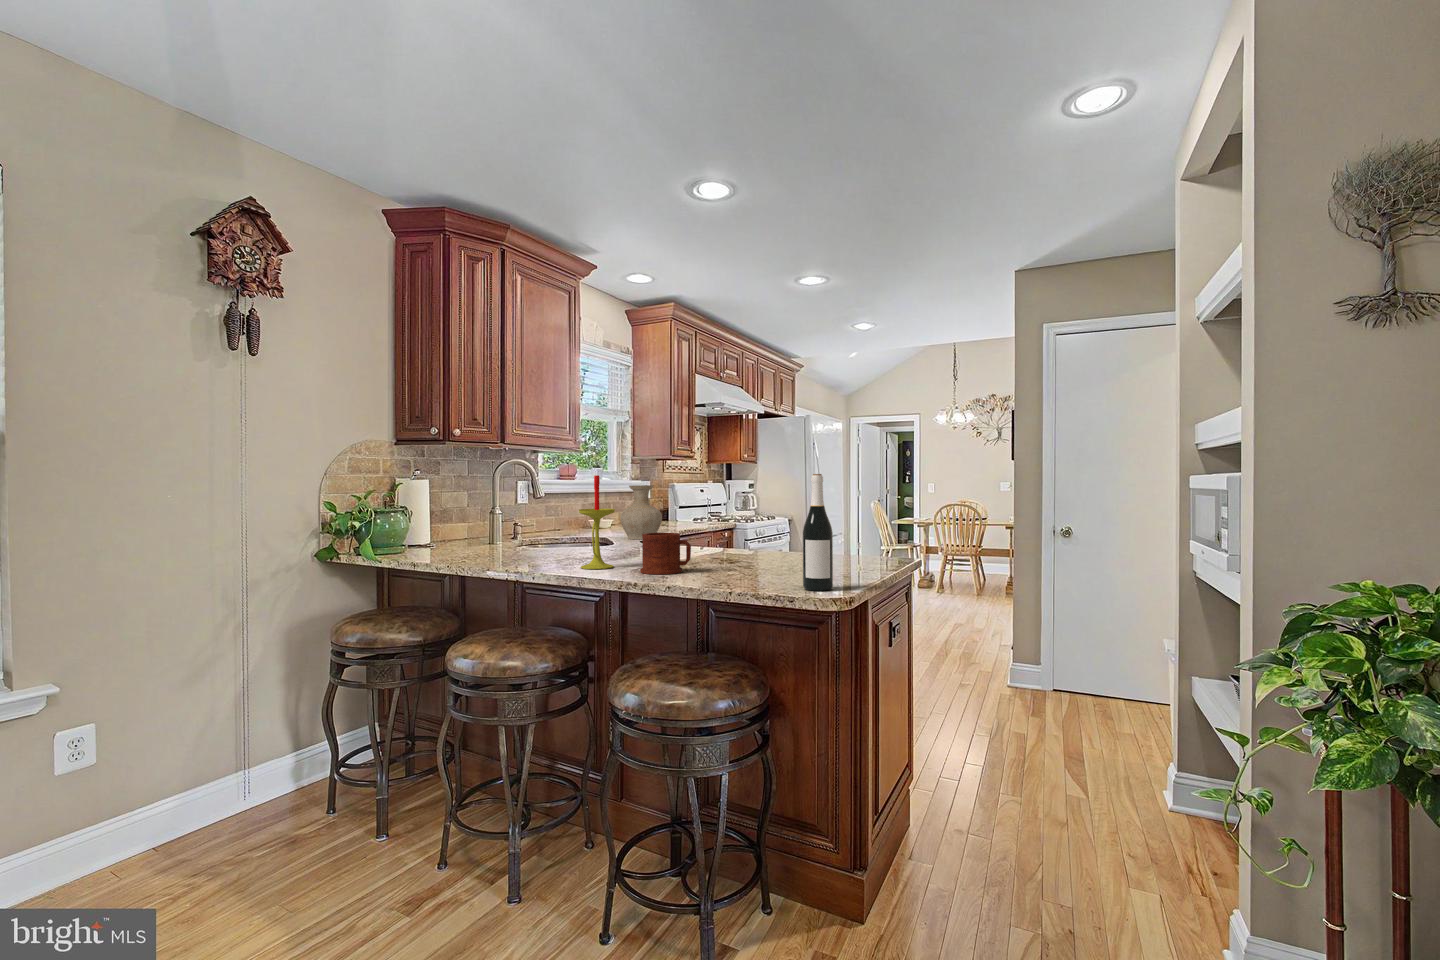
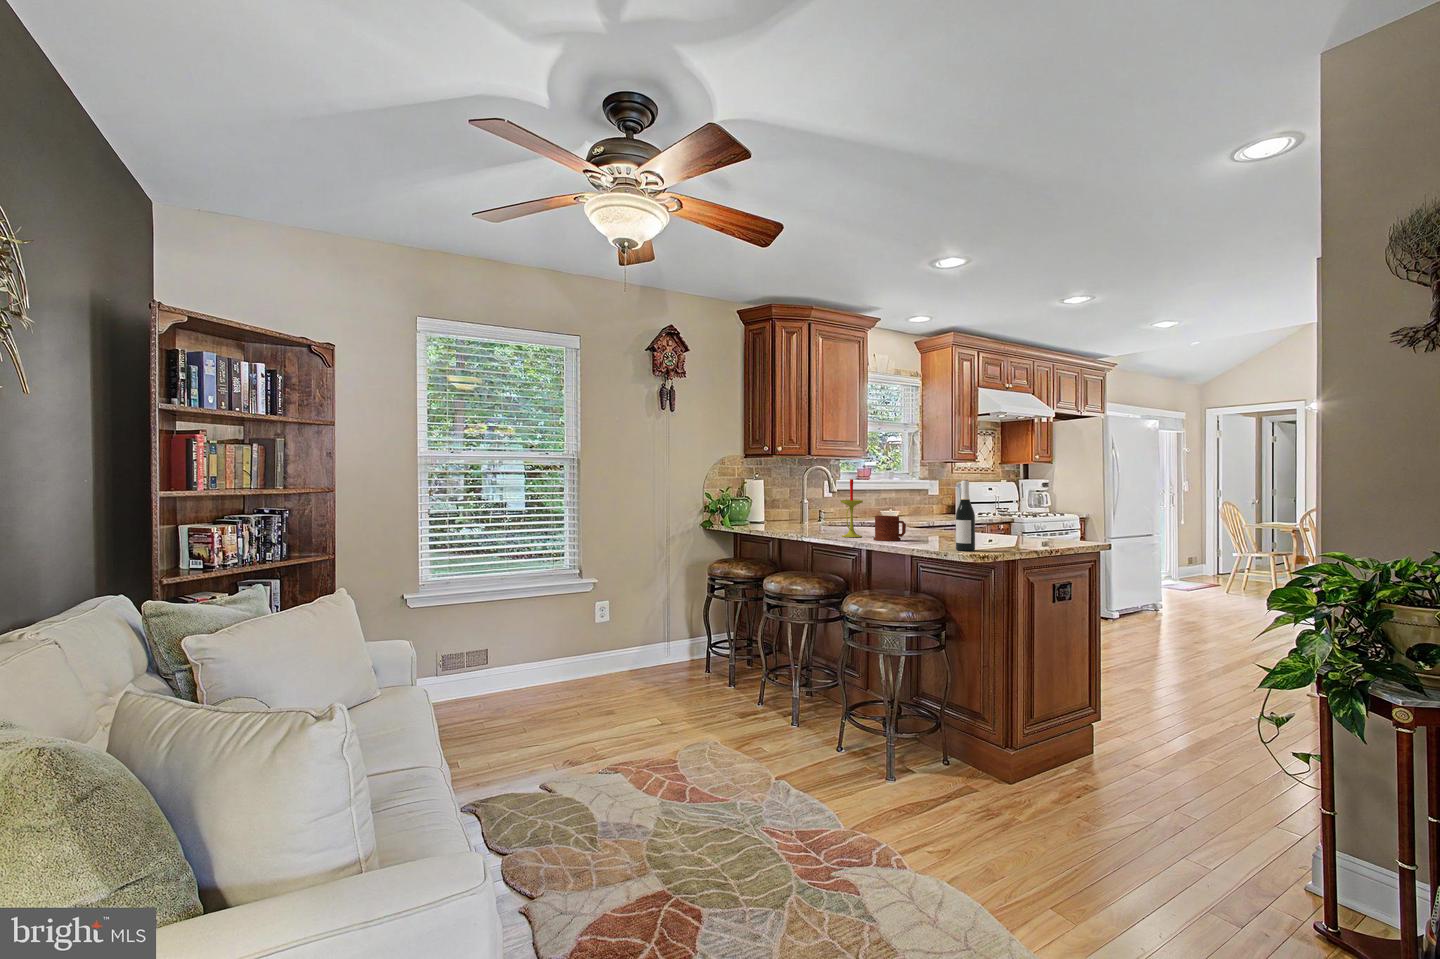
vase: present [620,485,662,539] -> none [897,485,930,526]

